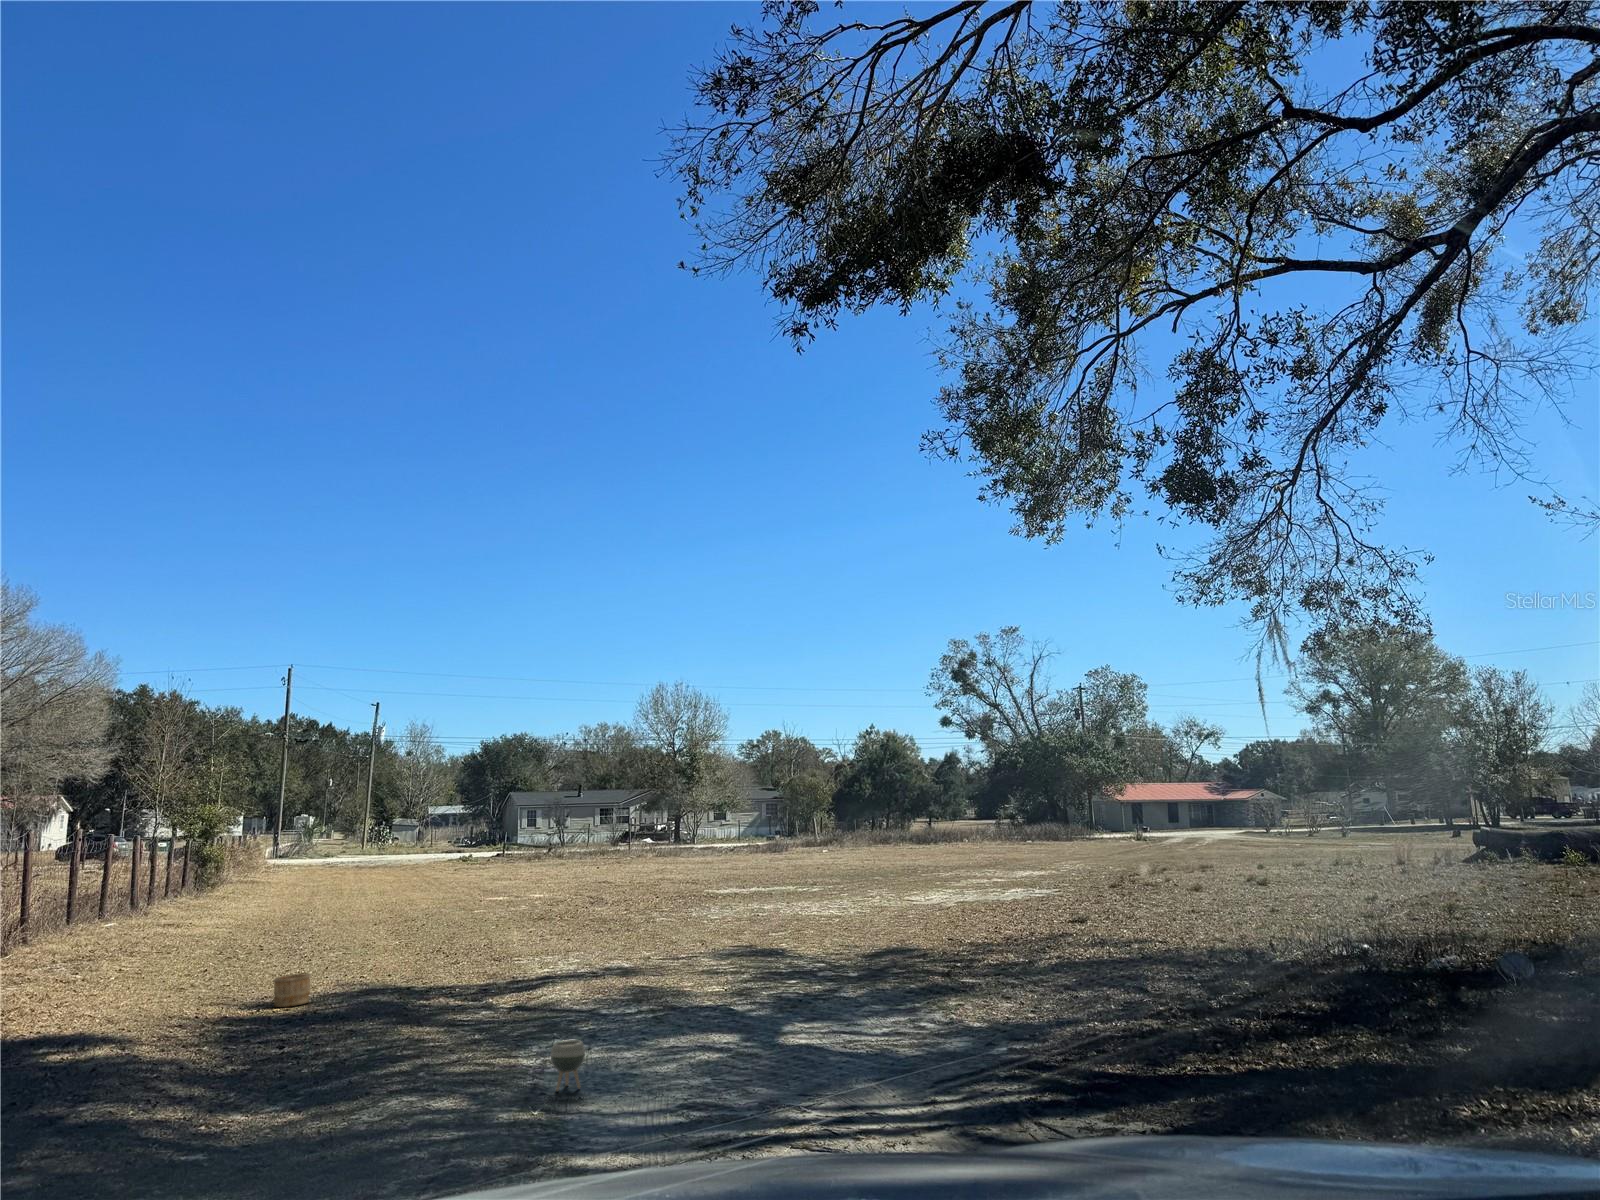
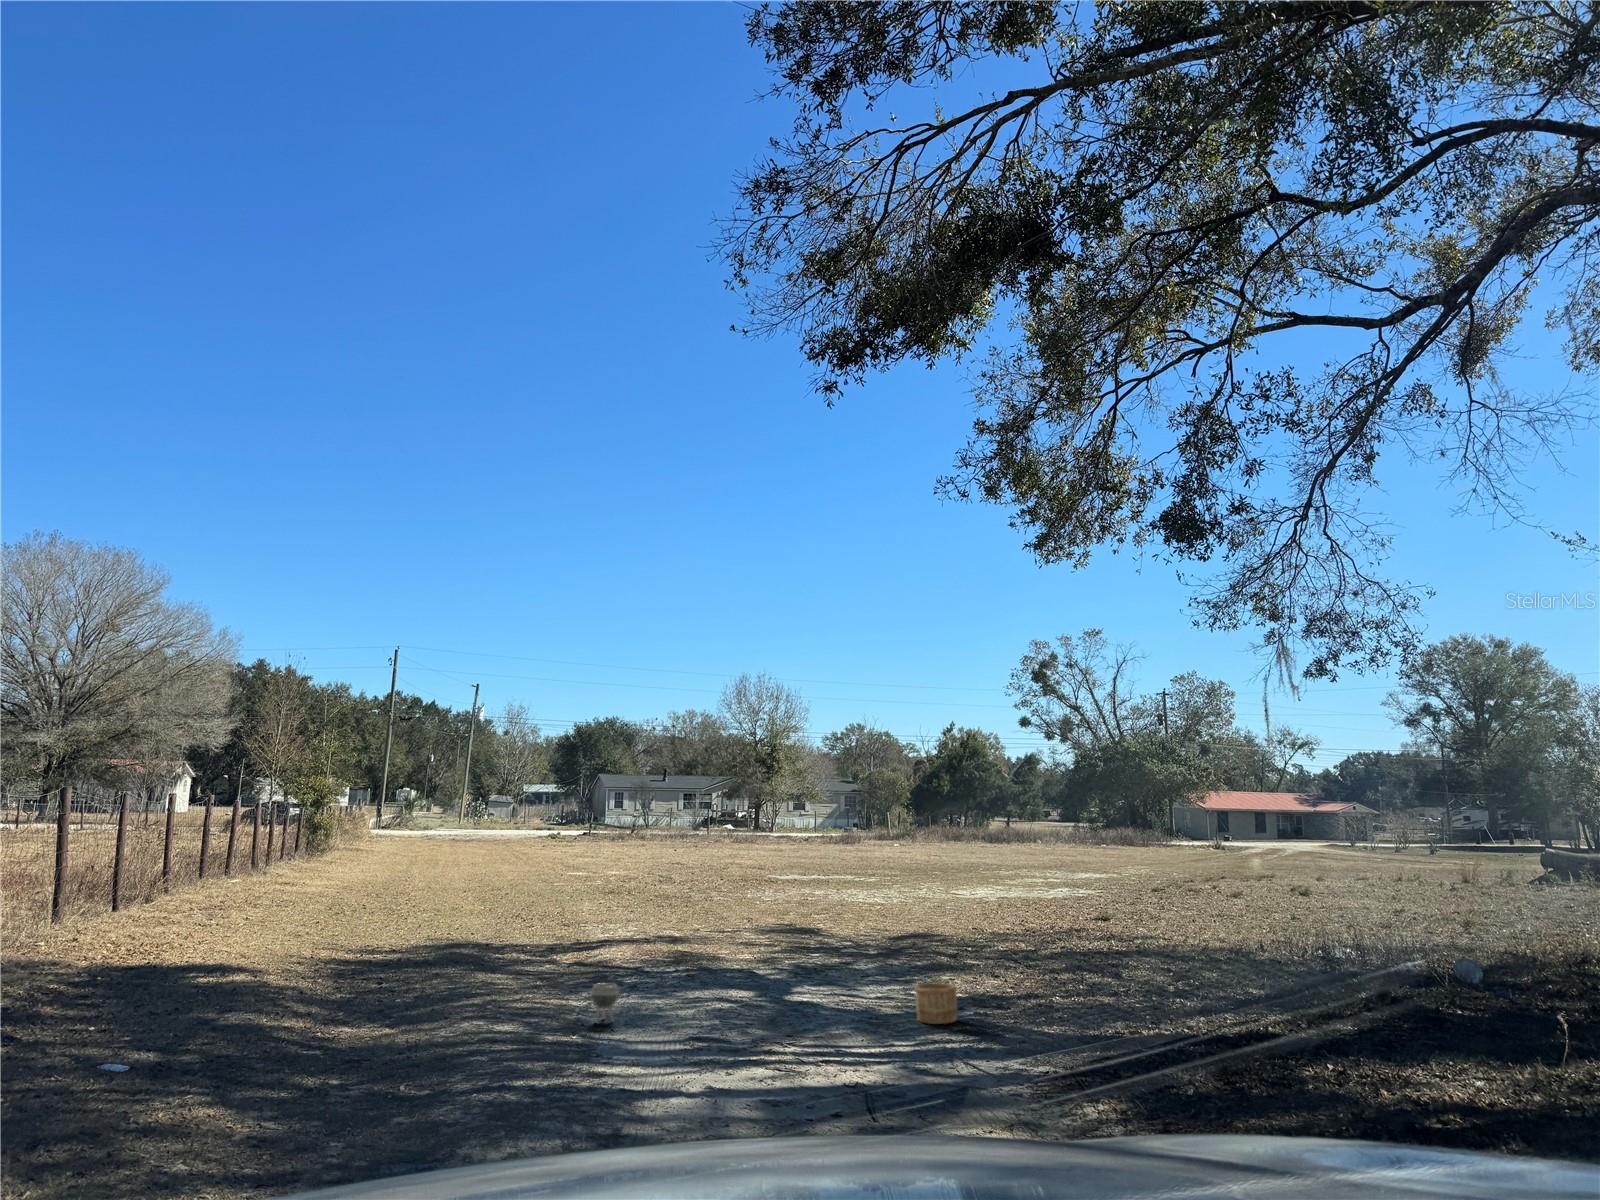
wooden bucket: present [274,974,311,1007] -> present [914,983,957,1024]

